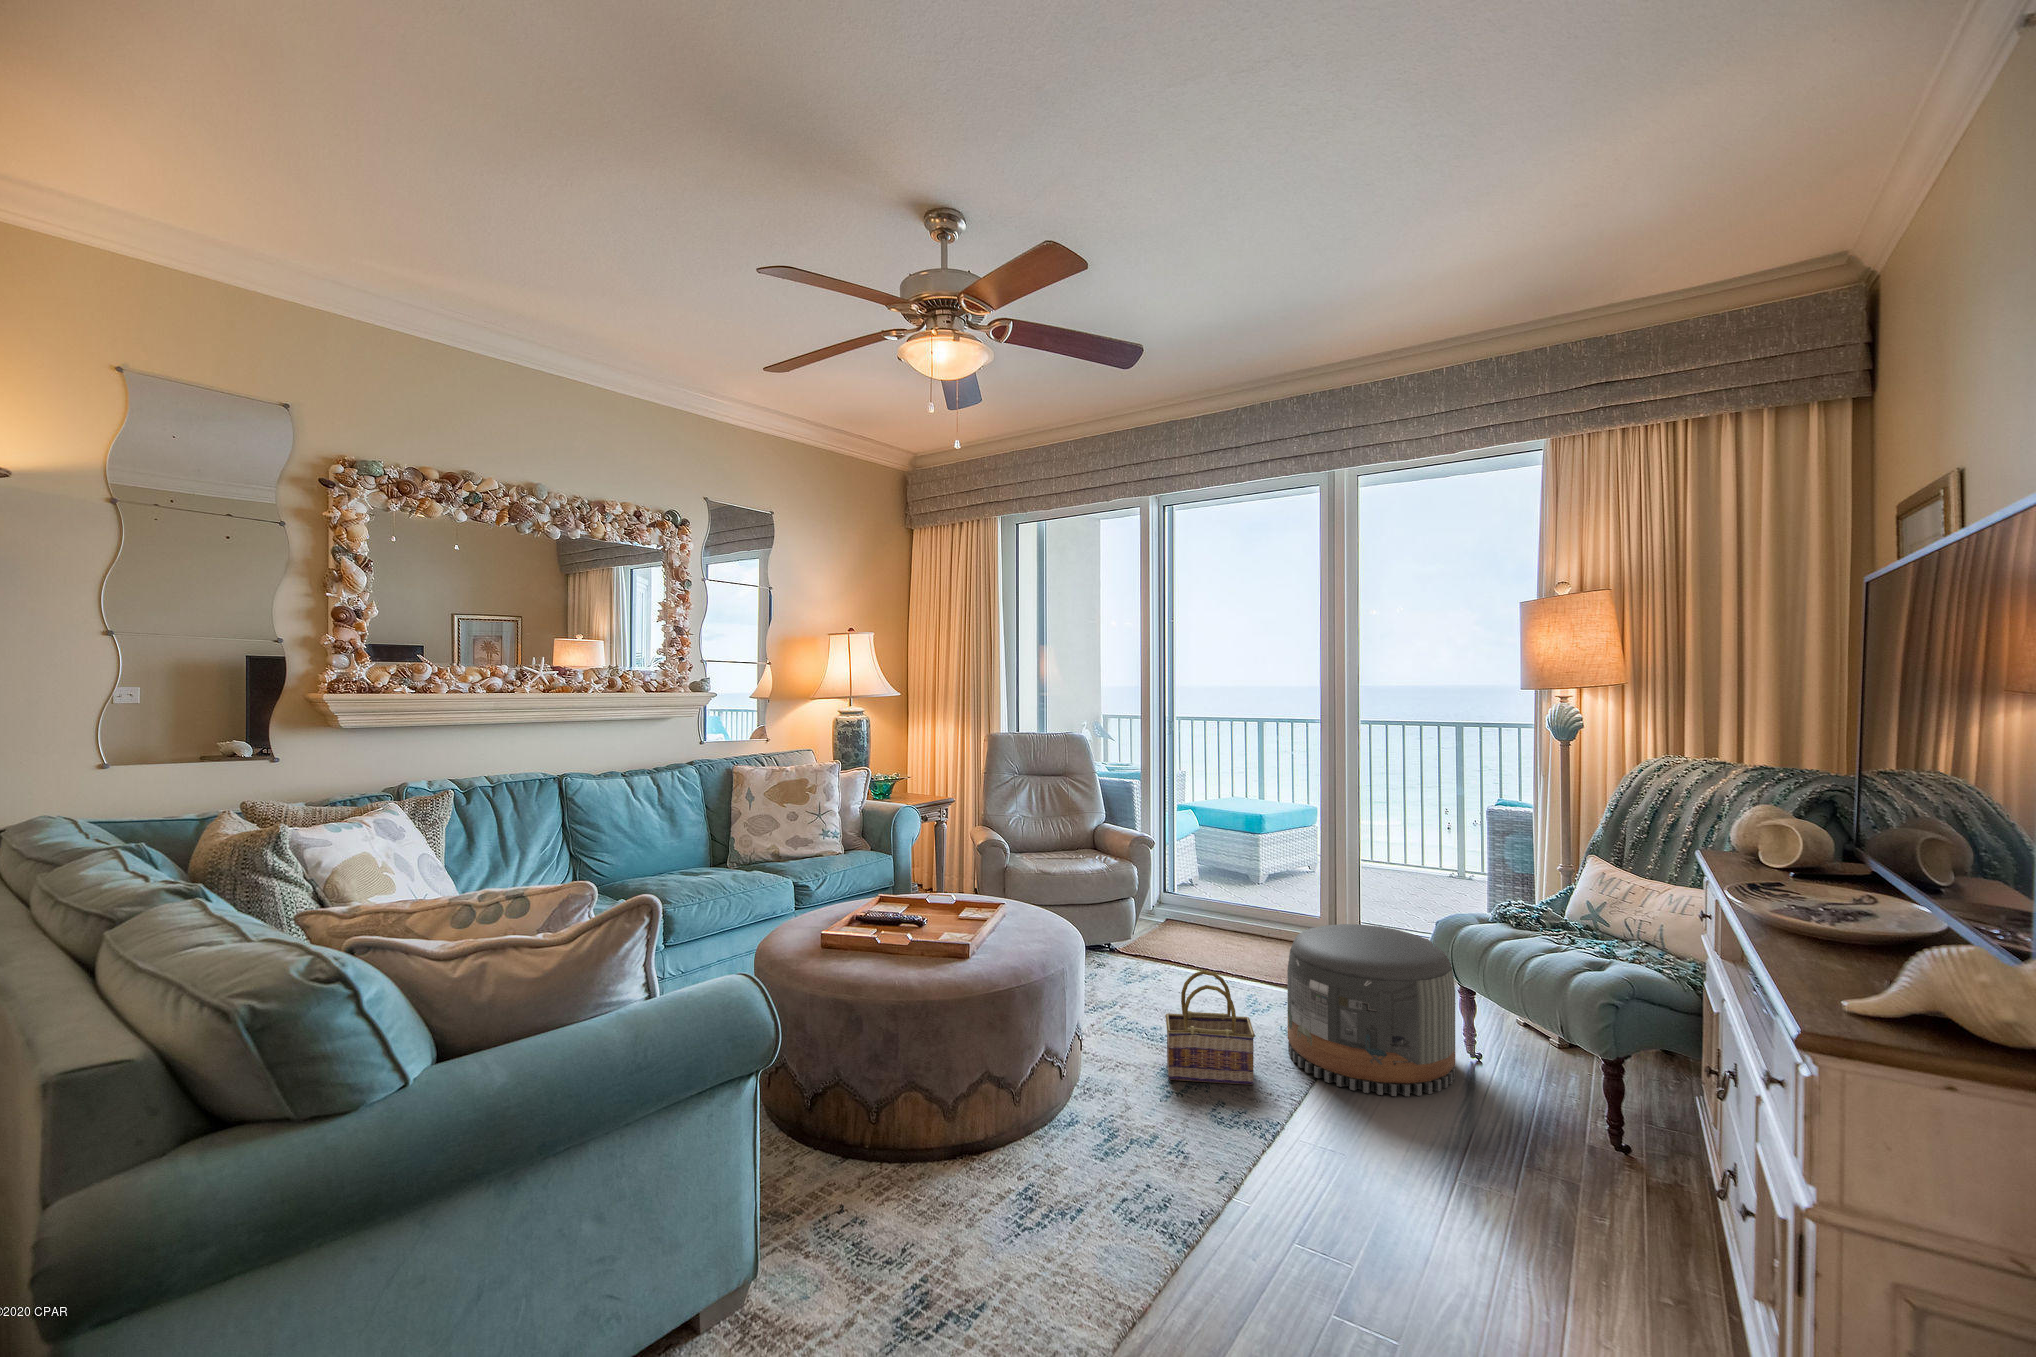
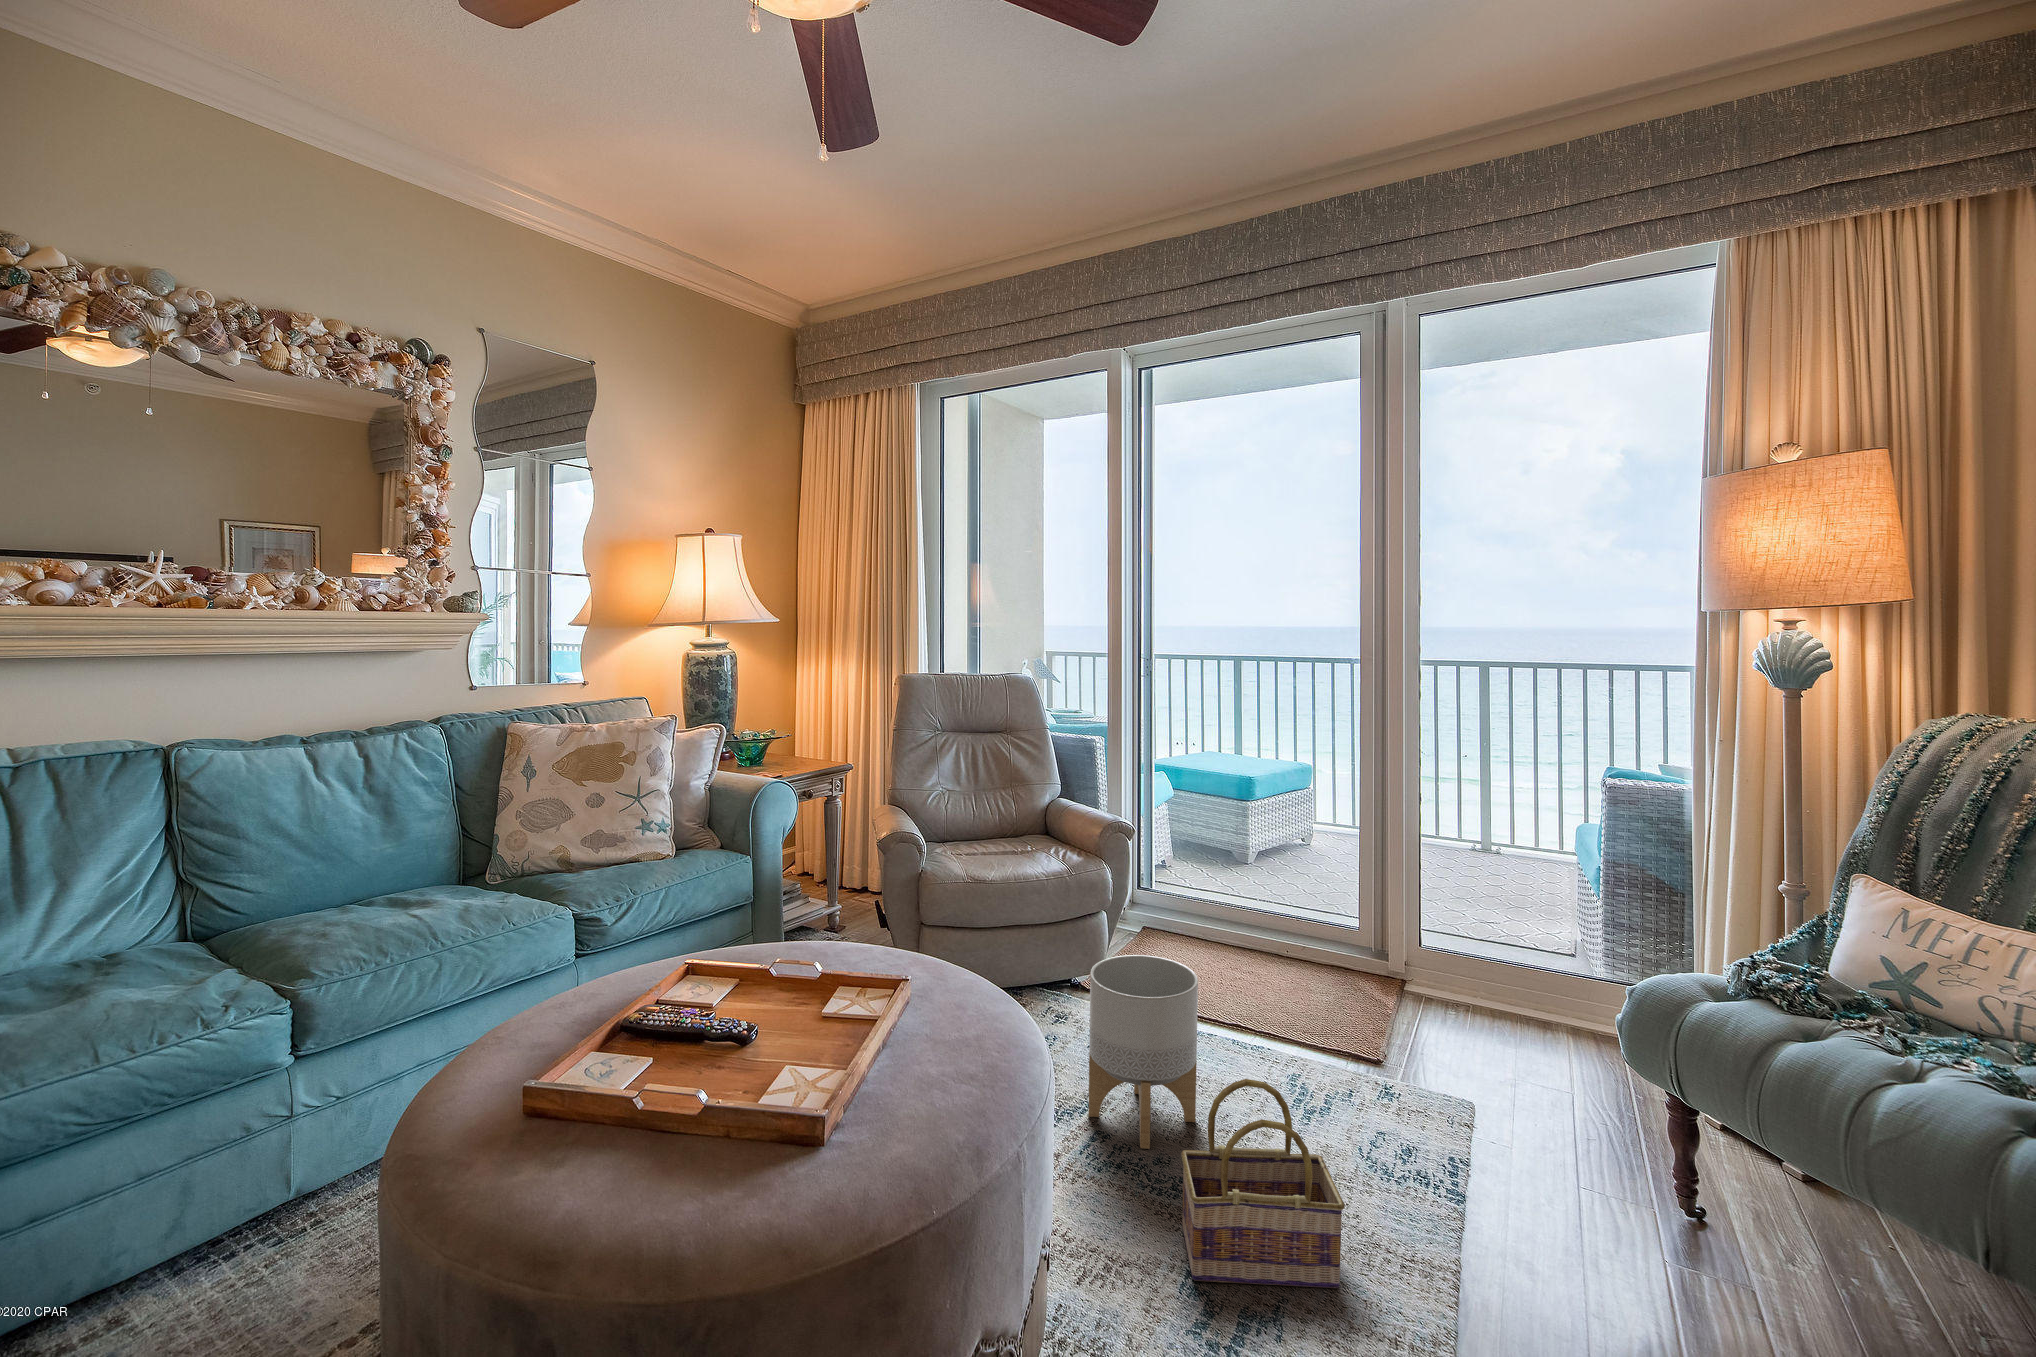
planter: none [1117,915,1185,1030] -> present [1089,955,1198,1149]
pouf: present [1287,924,1455,1096] -> none [1371,980,1672,1311]

